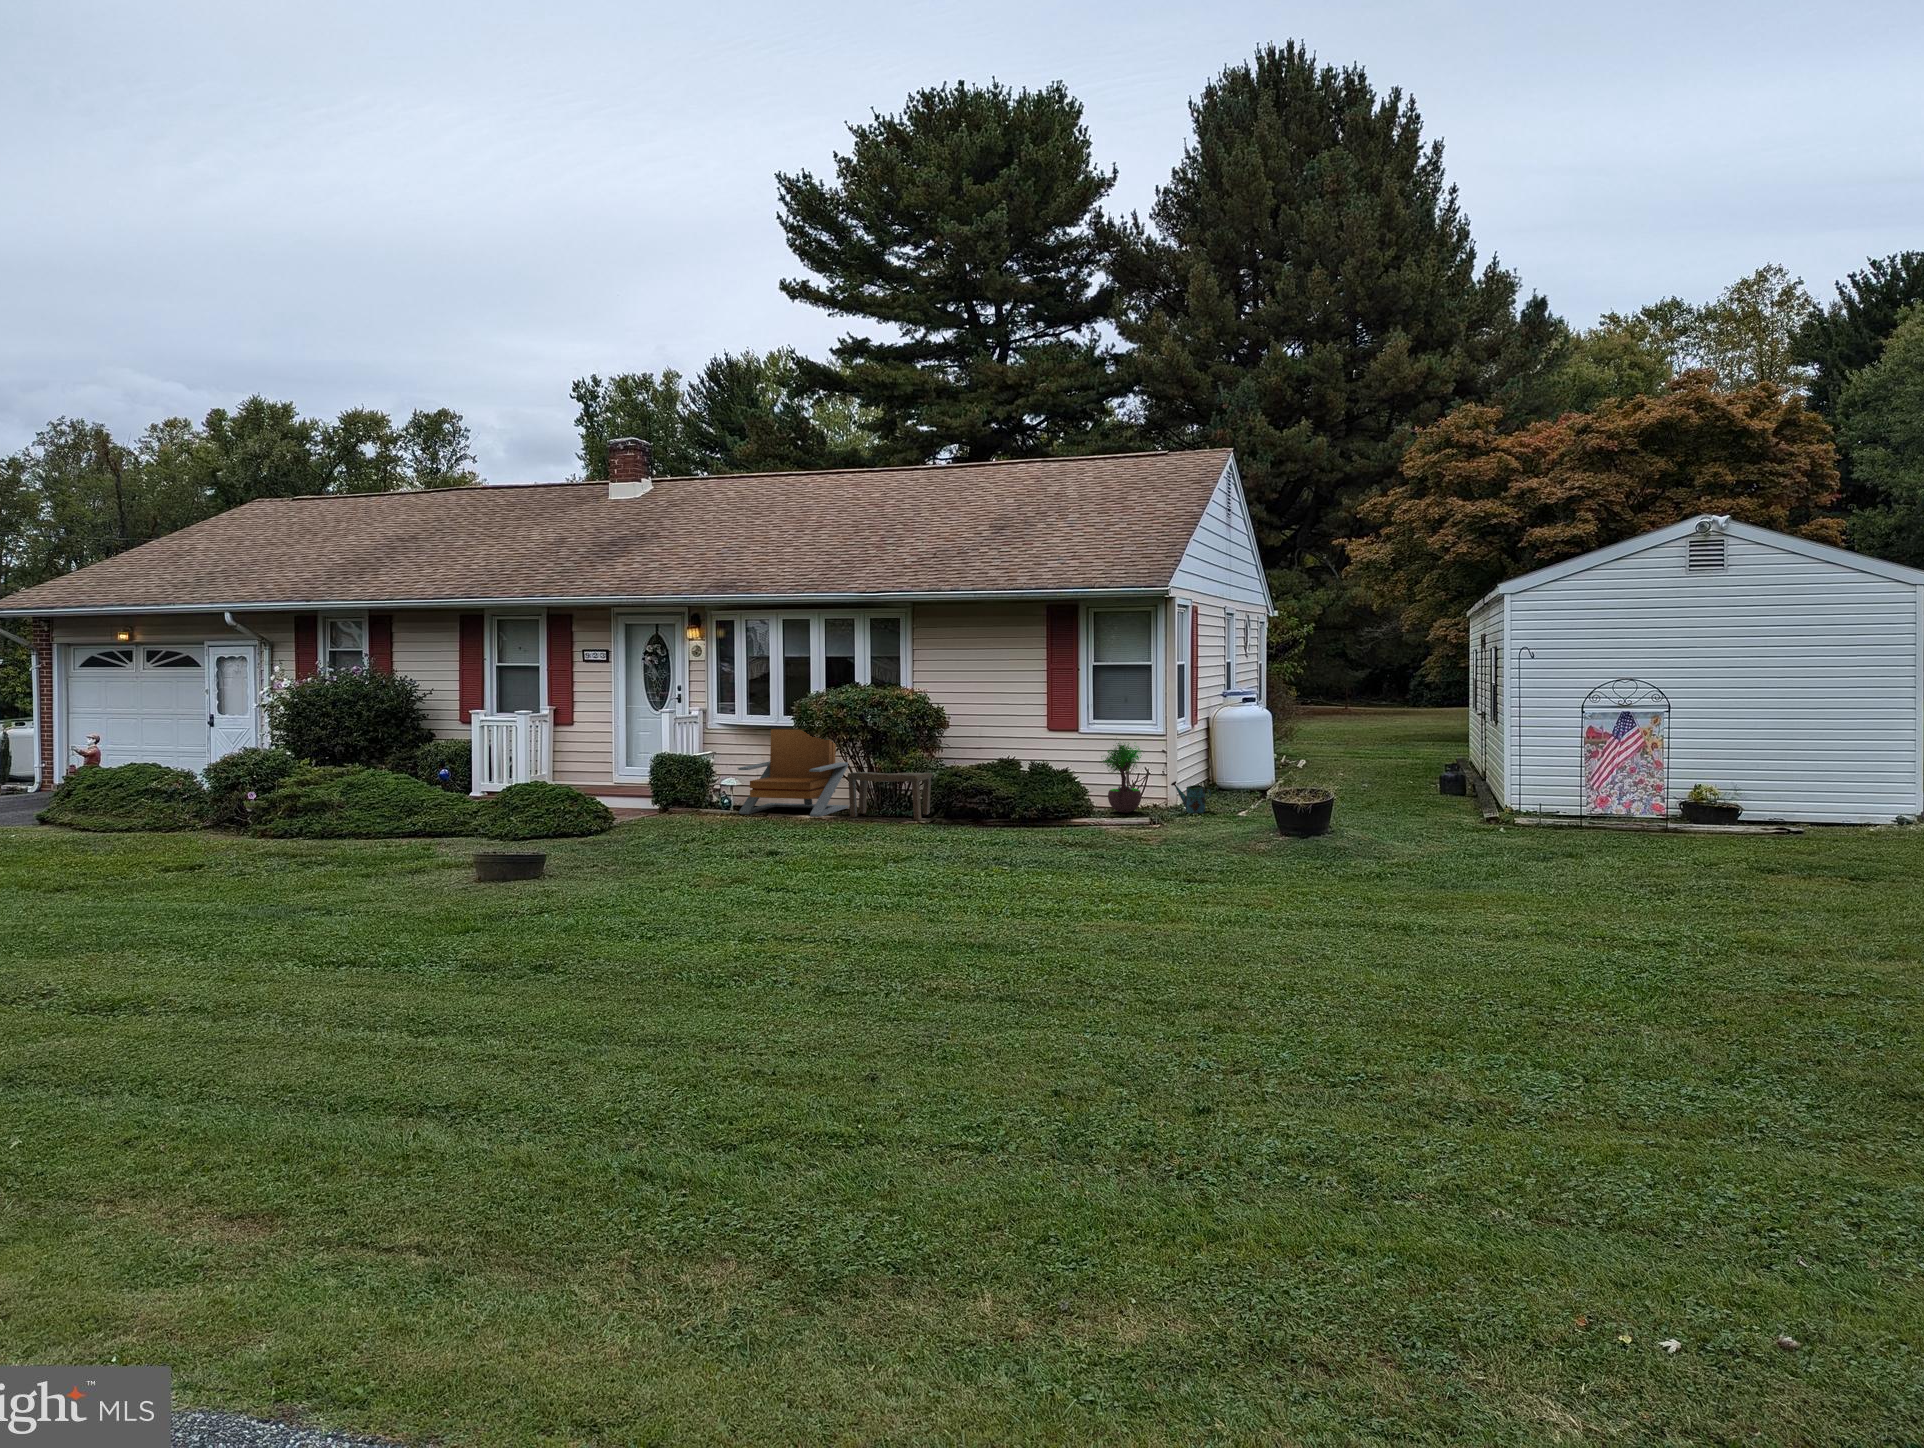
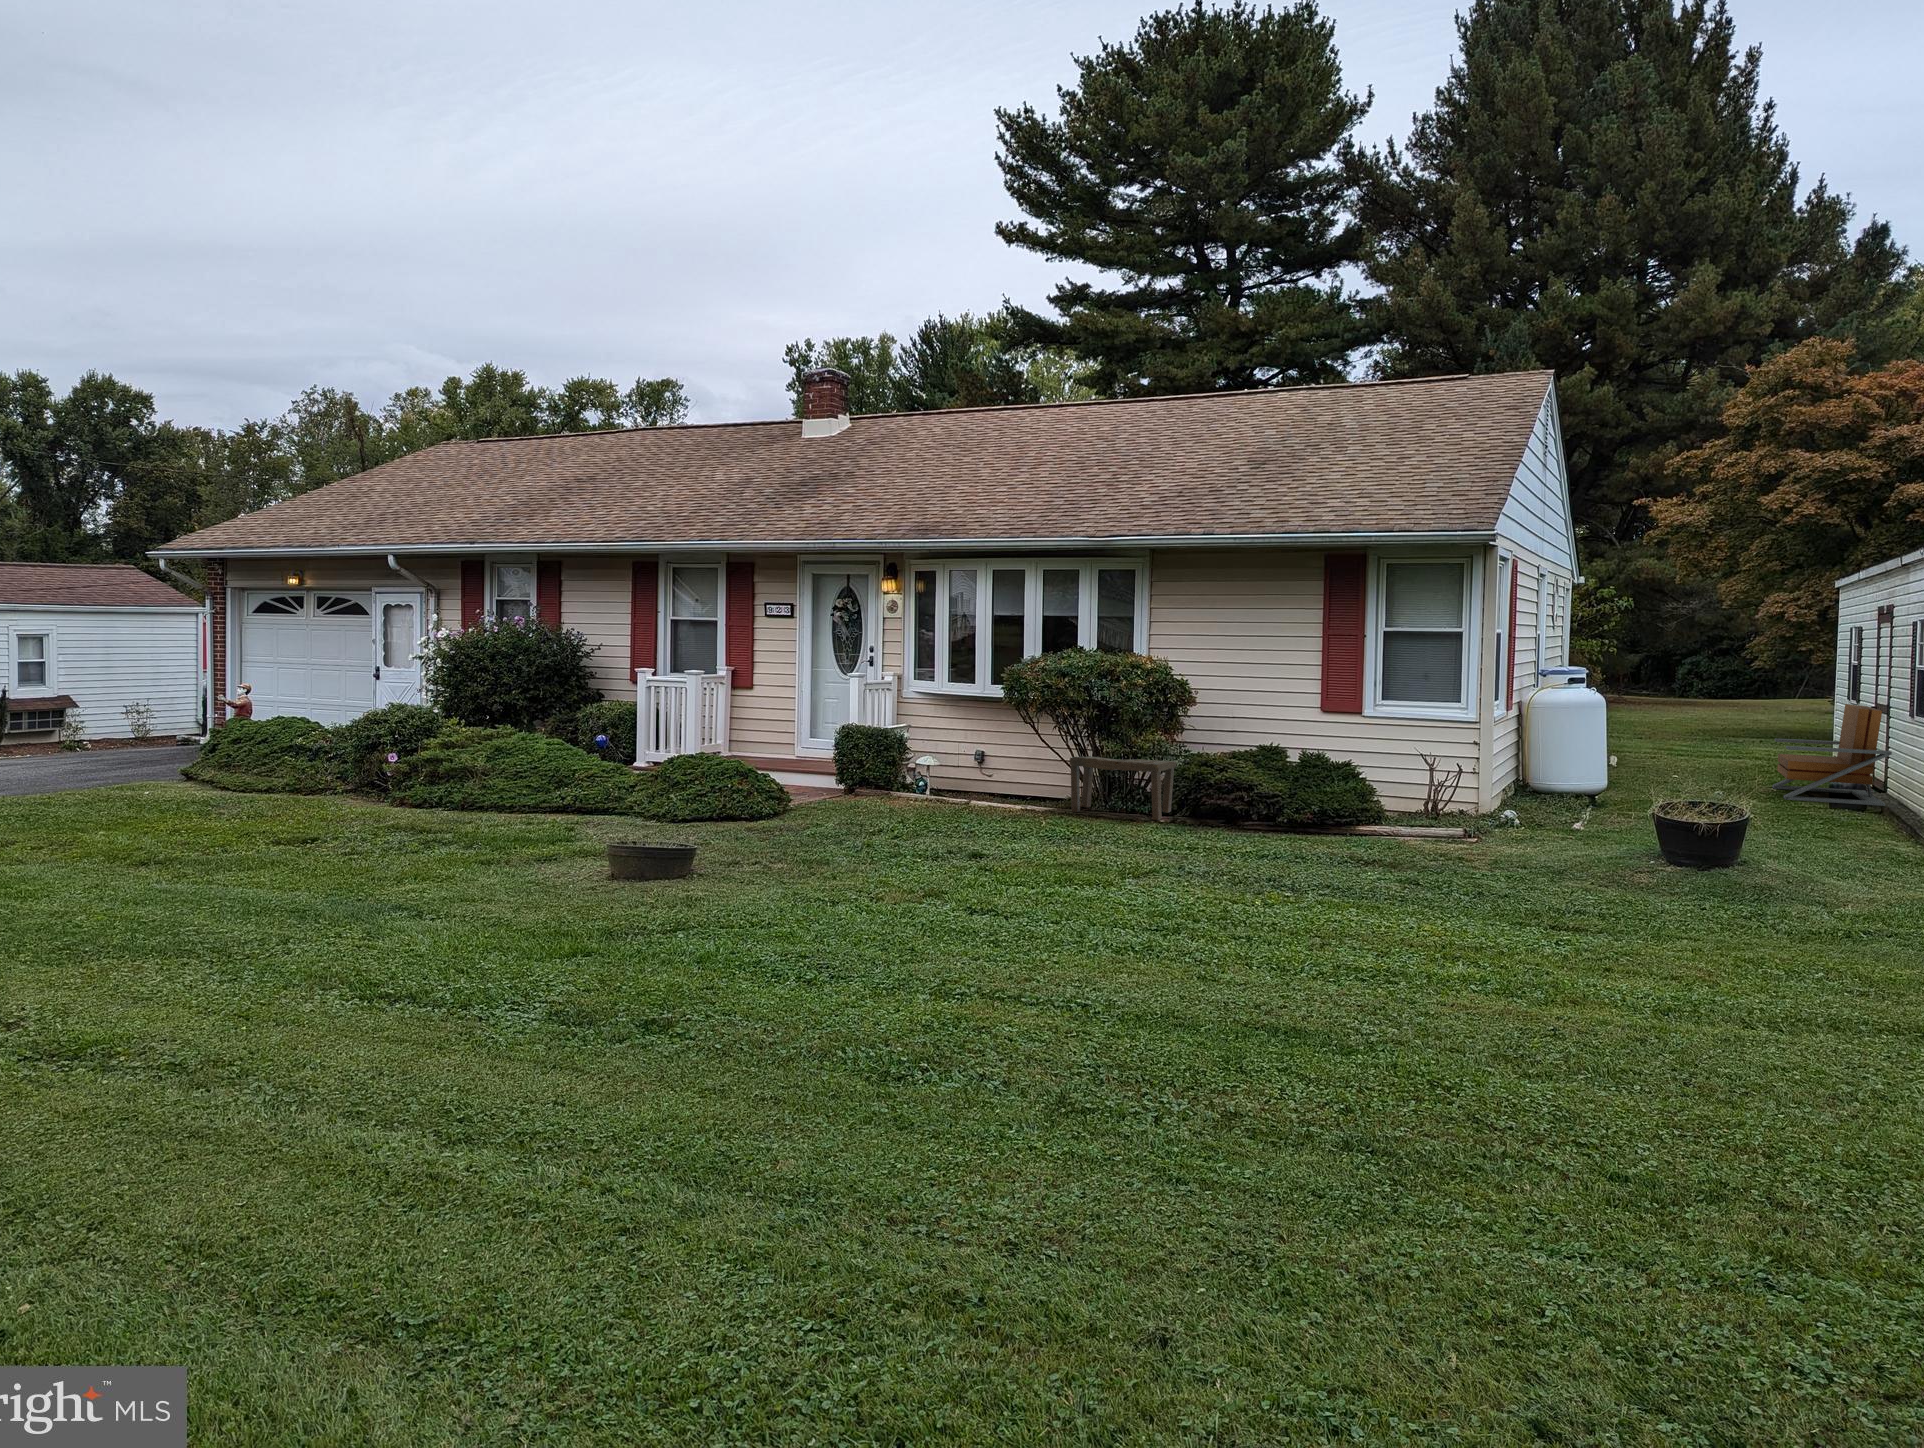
lounge chair: present [738,729,849,817] -> present [1772,704,1892,806]
potted tree: present [1103,743,1142,813] -> none [1394,724,1457,822]
watering can: present [1171,781,1211,813] -> none [1487,784,1545,827]

